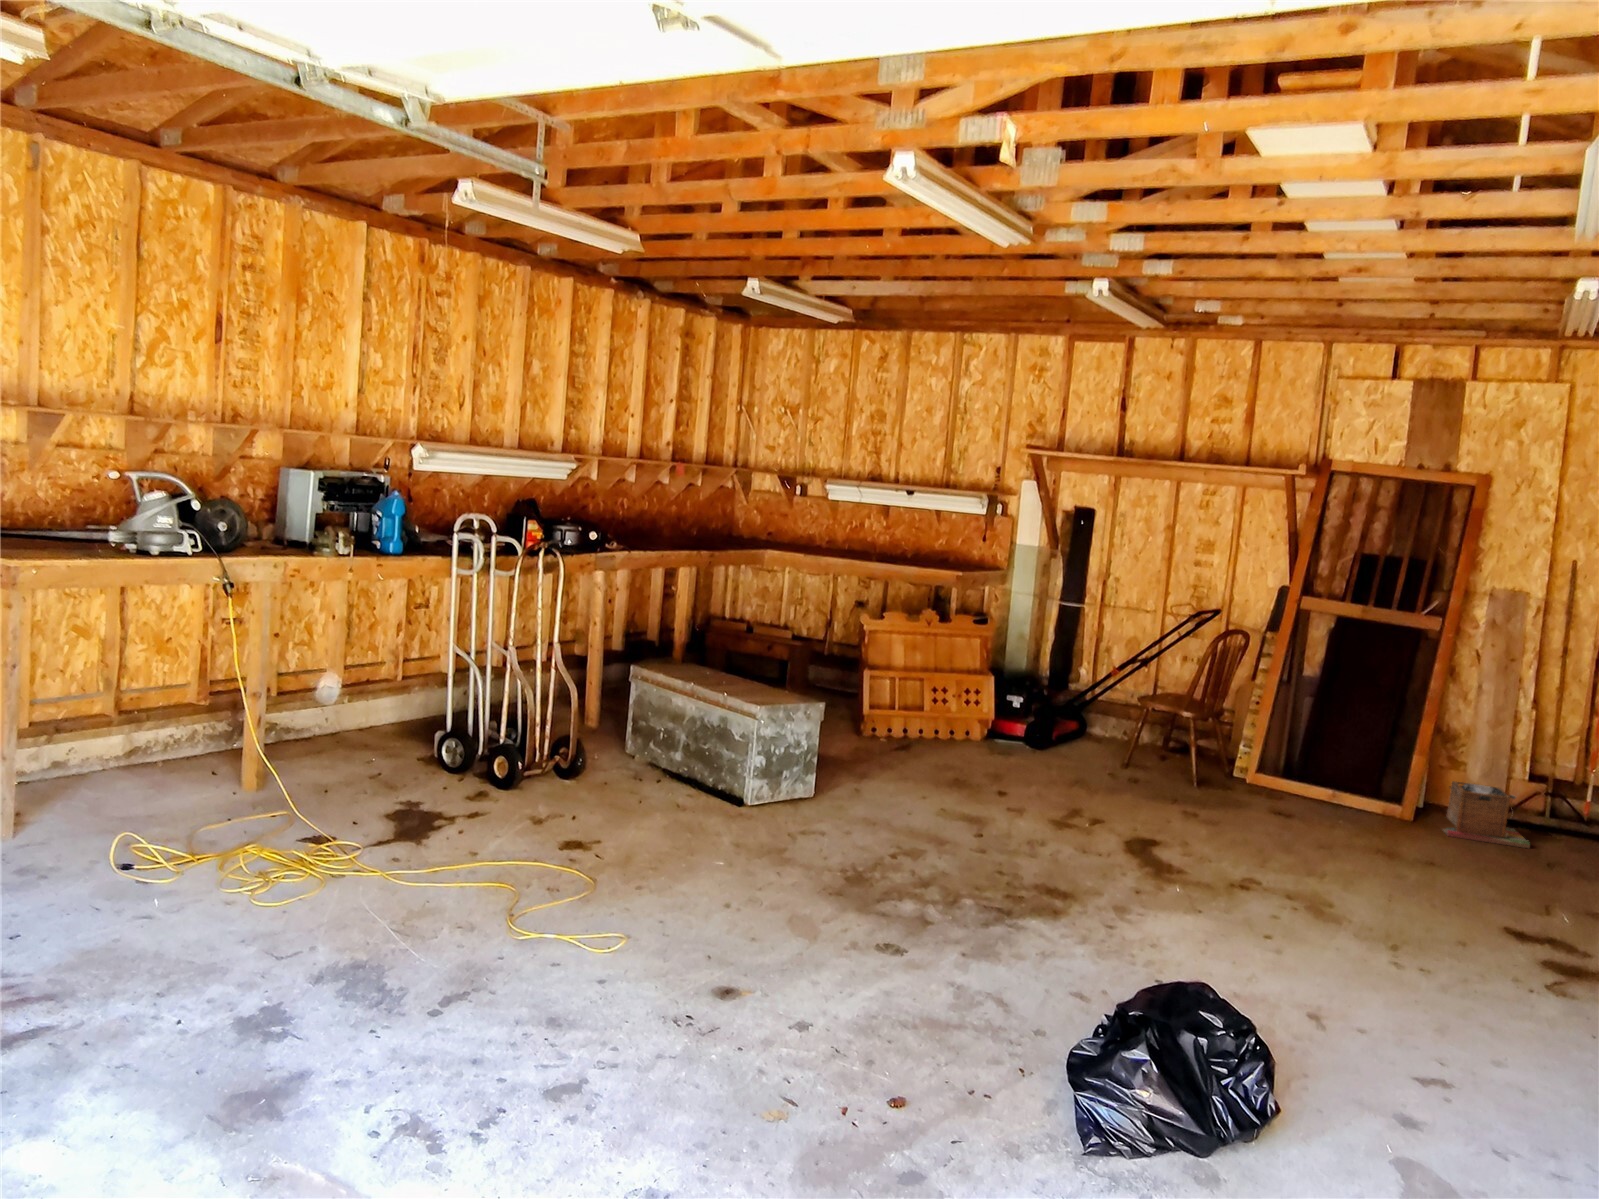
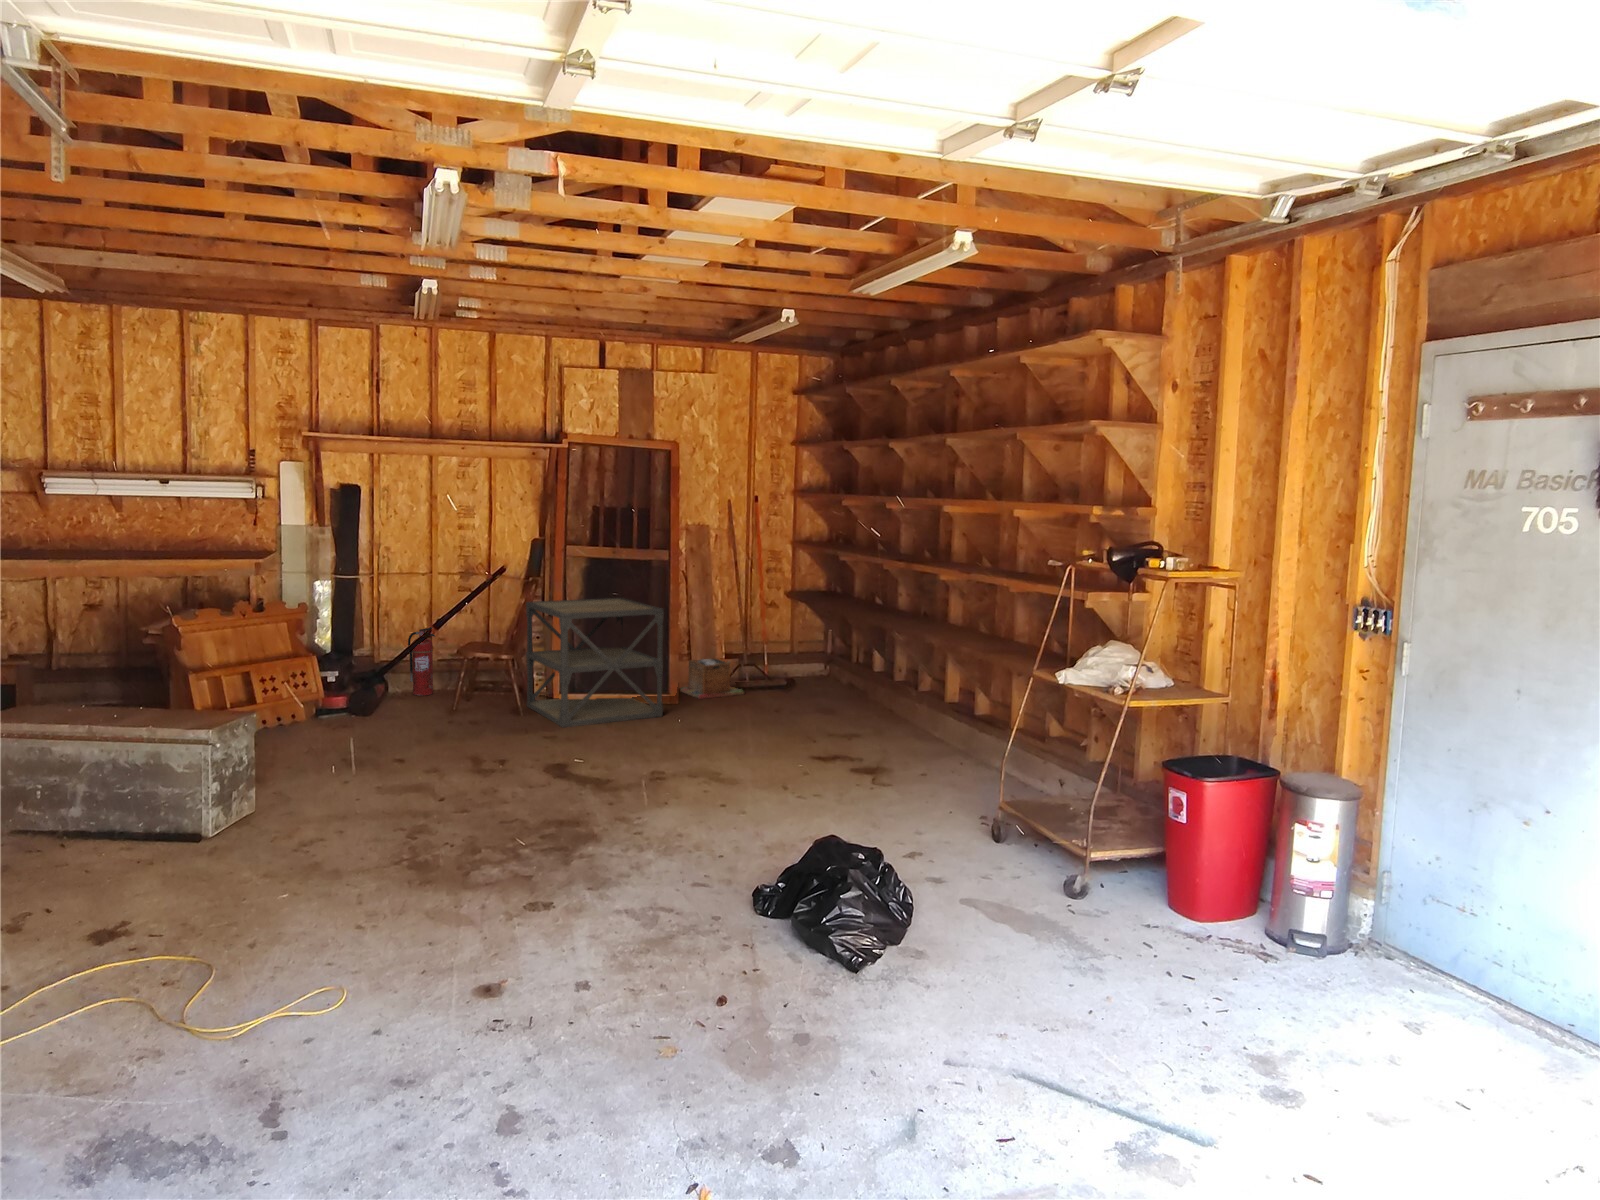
shelving unit: none [1205,659,1376,839] -> present [526,598,664,727]
fire extinguisher: none [1106,675,1139,751] -> present [408,627,435,696]

